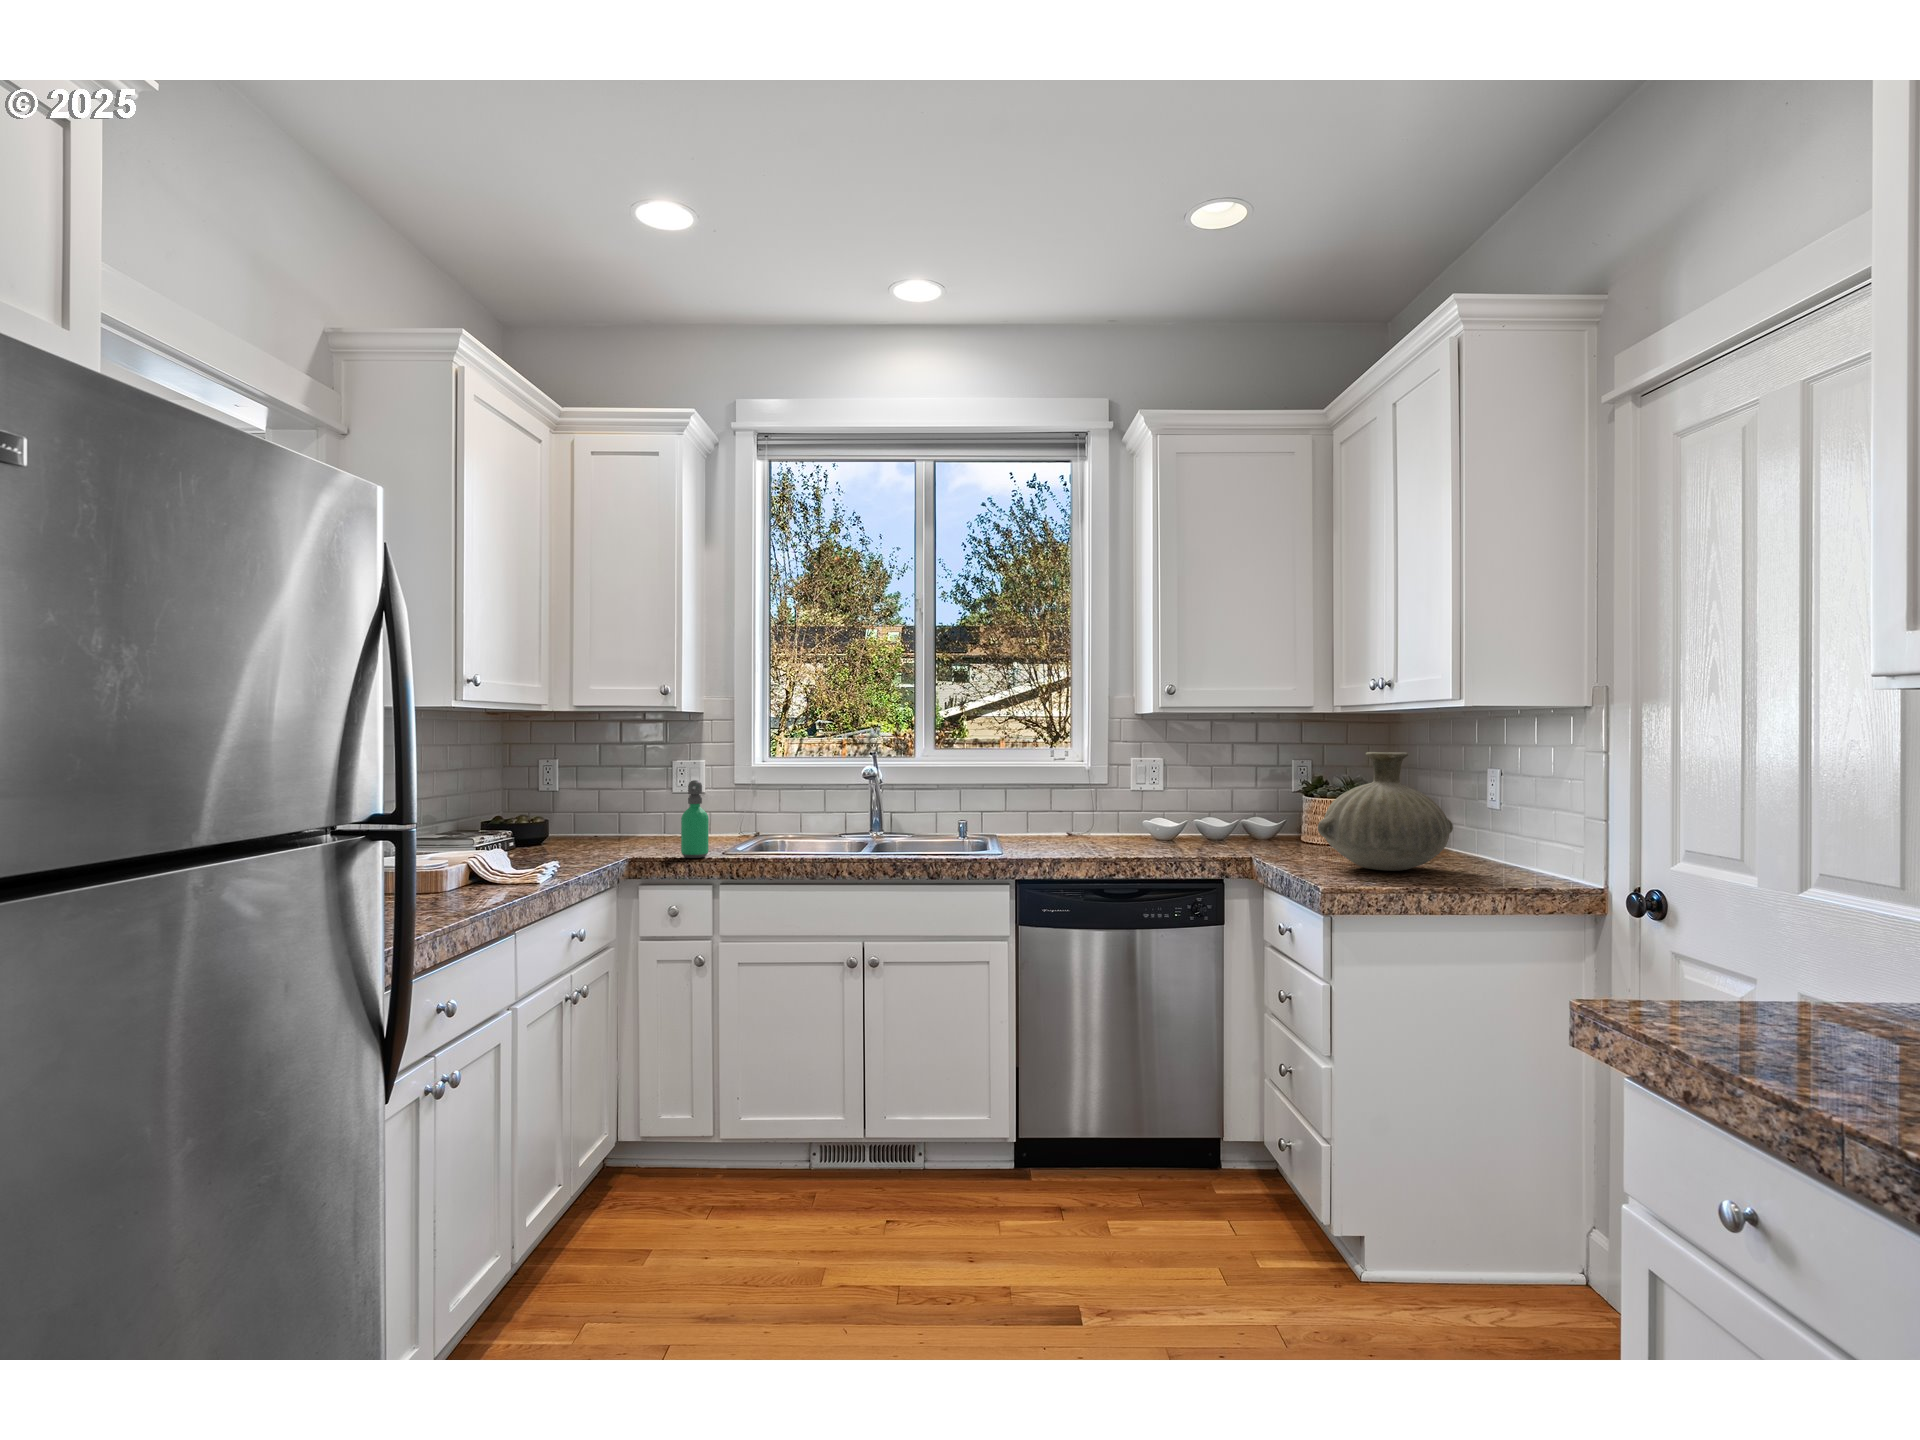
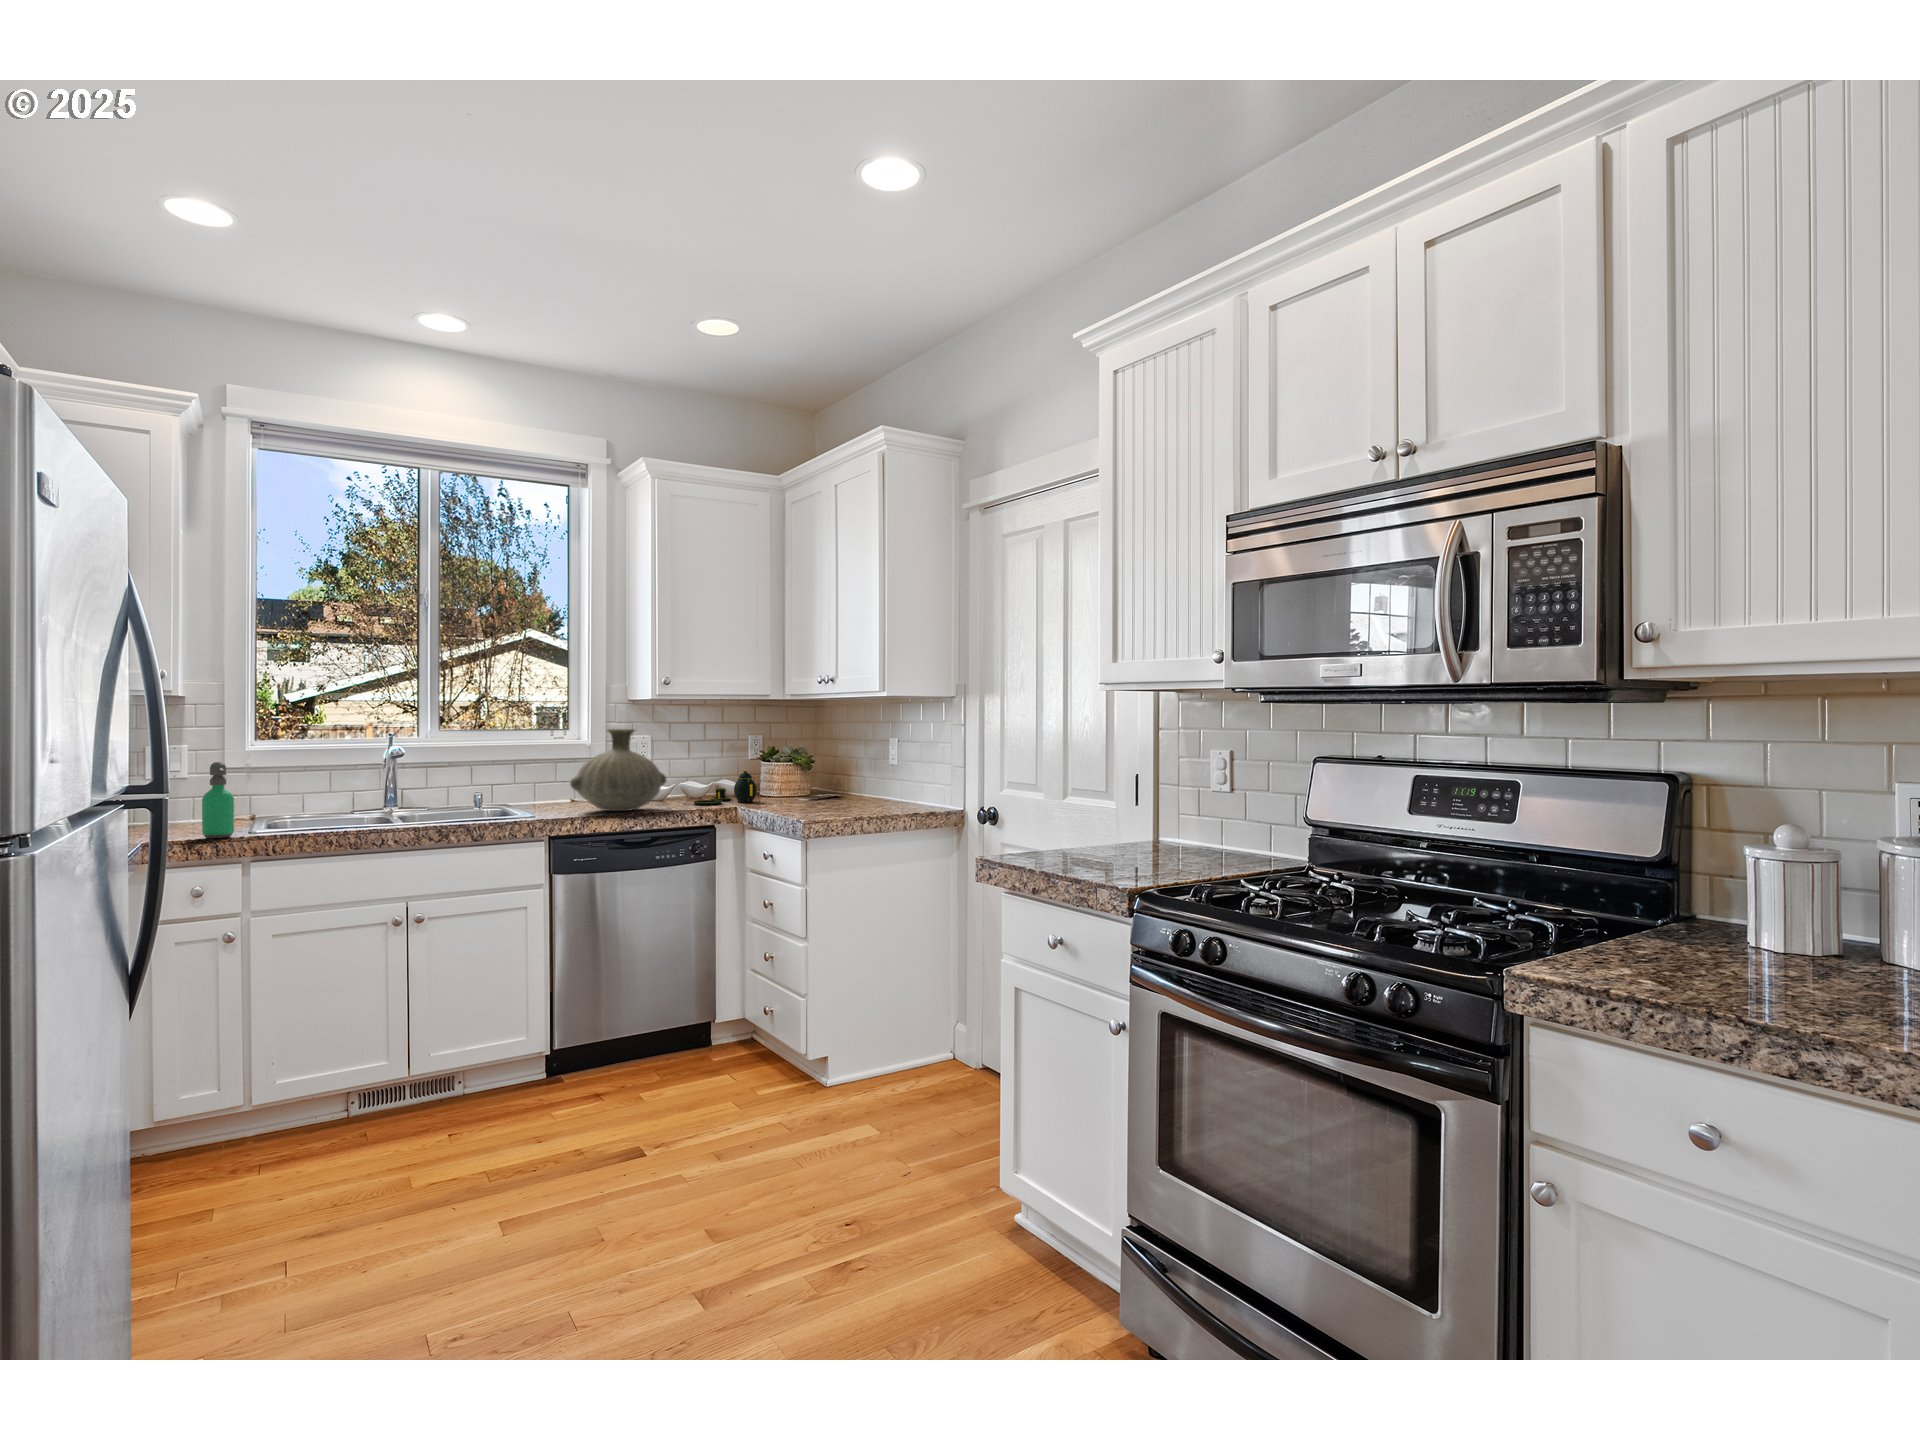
vase: present [1318,752,1453,871] -> present [570,729,667,811]
teapot: none [1201,806,1286,849] -> present [694,770,757,805]

